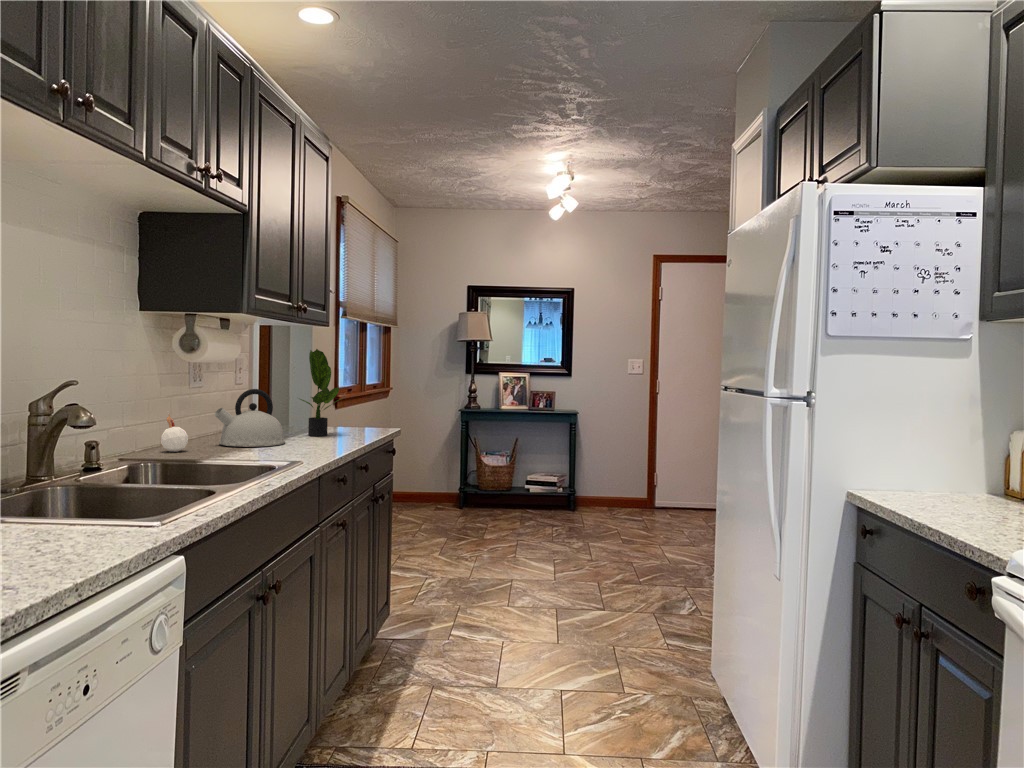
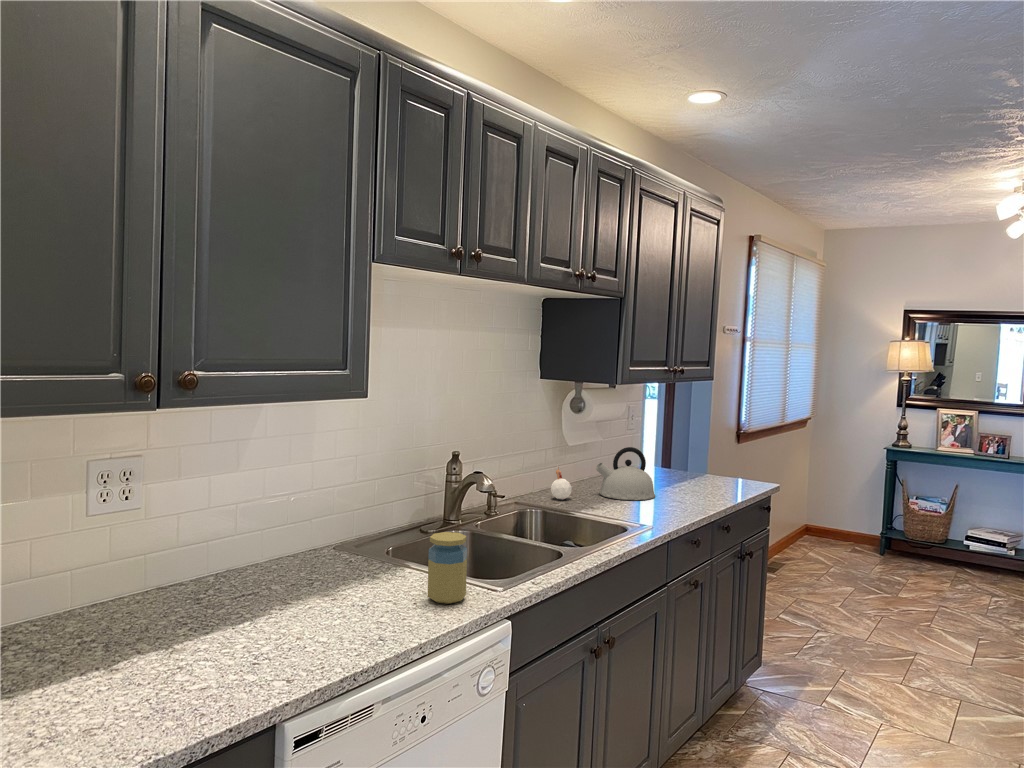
potted plant: present [300,349,341,436] -> none [672,408,717,490]
jar: none [53,450,113,546] -> present [428,532,467,604]

